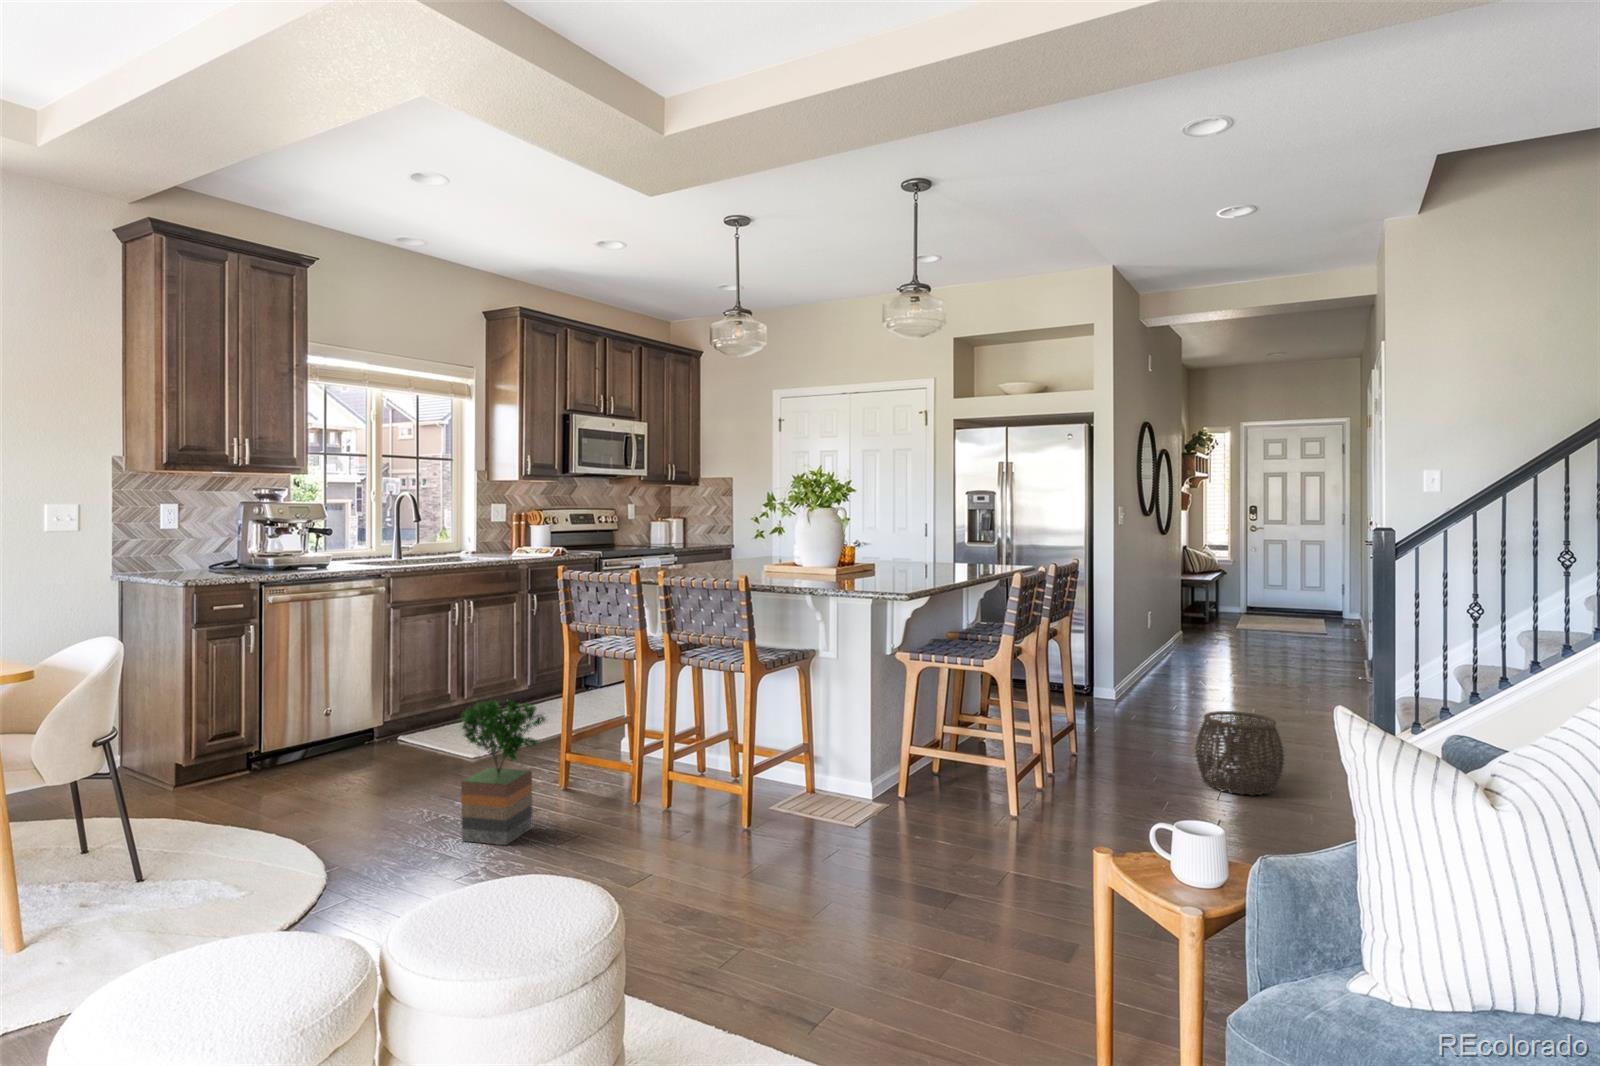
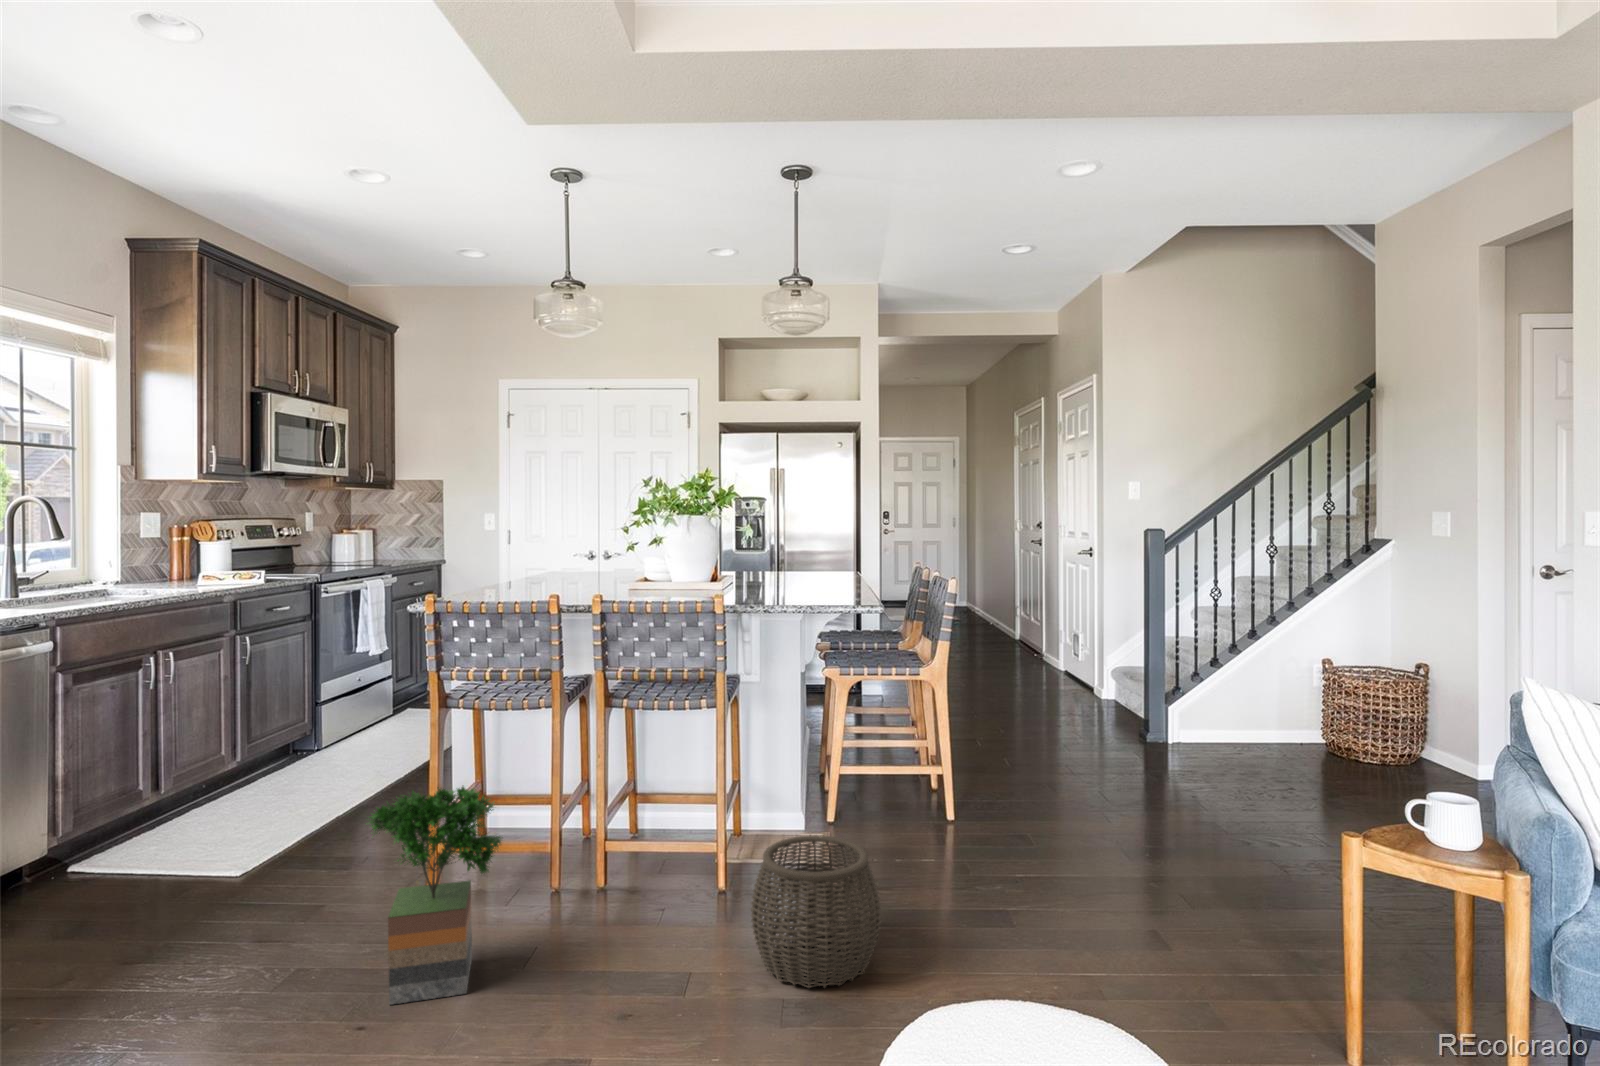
woven basket: present [1195,711,1285,795] -> present [751,835,881,988]

